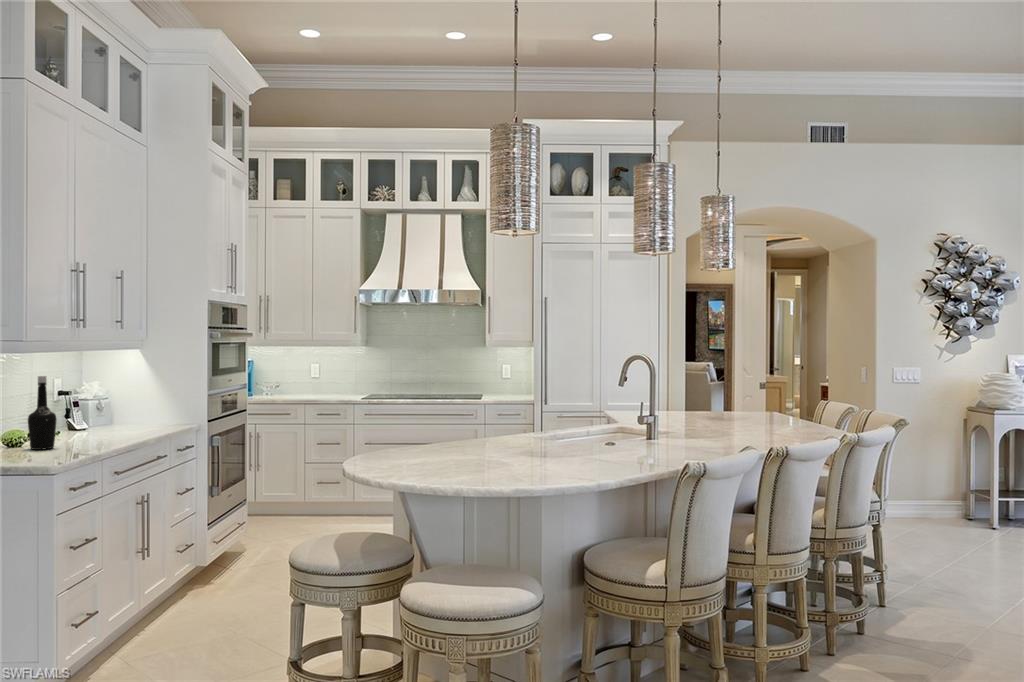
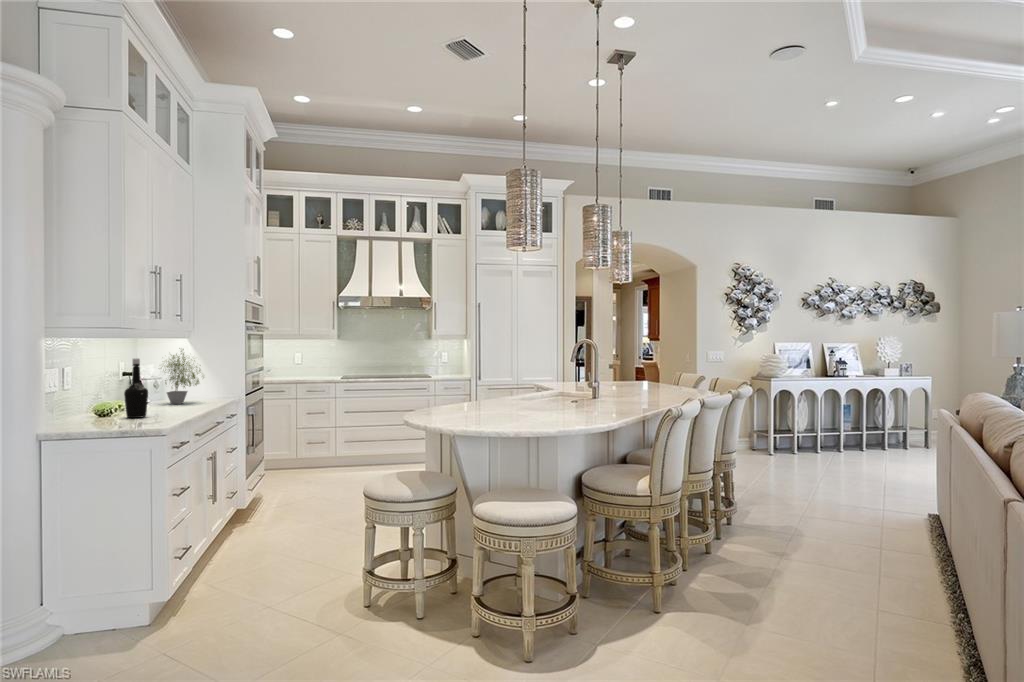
potted plant: none [92,360,153,430] -> present [165,349,200,404]

